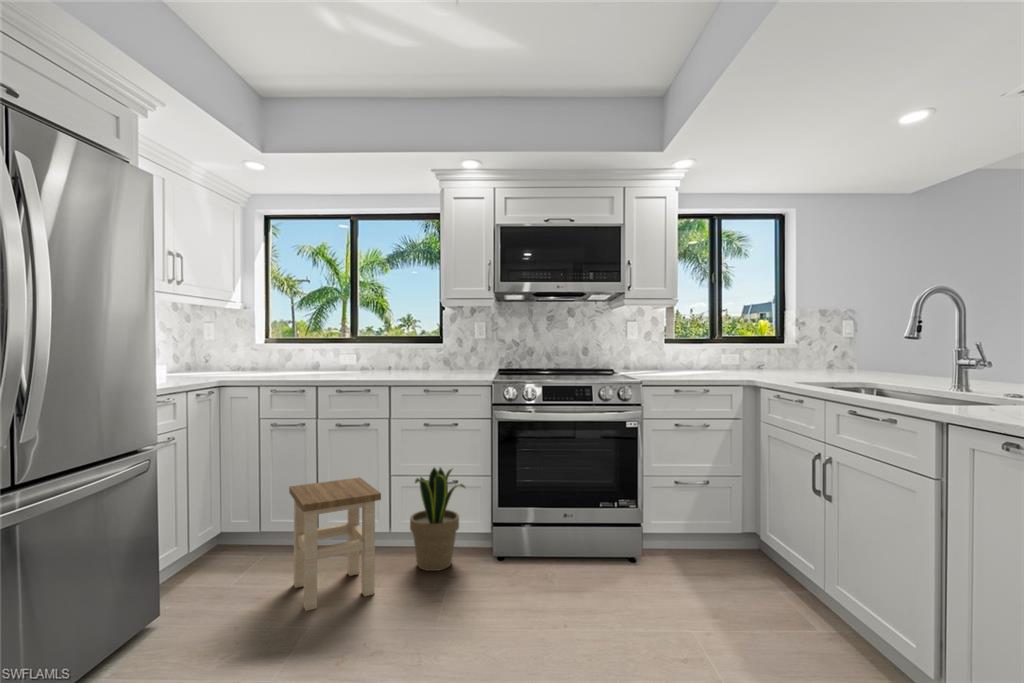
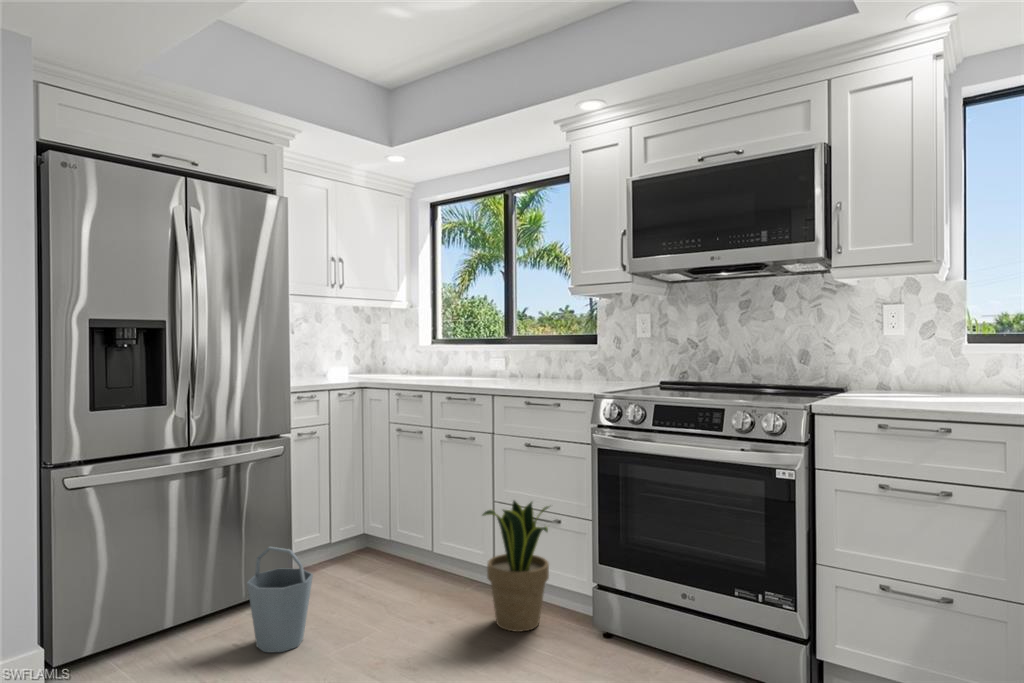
stool: present [289,478,381,611] -> none [340,499,440,637]
bucket: none [217,542,284,648] -> present [247,547,313,652]

